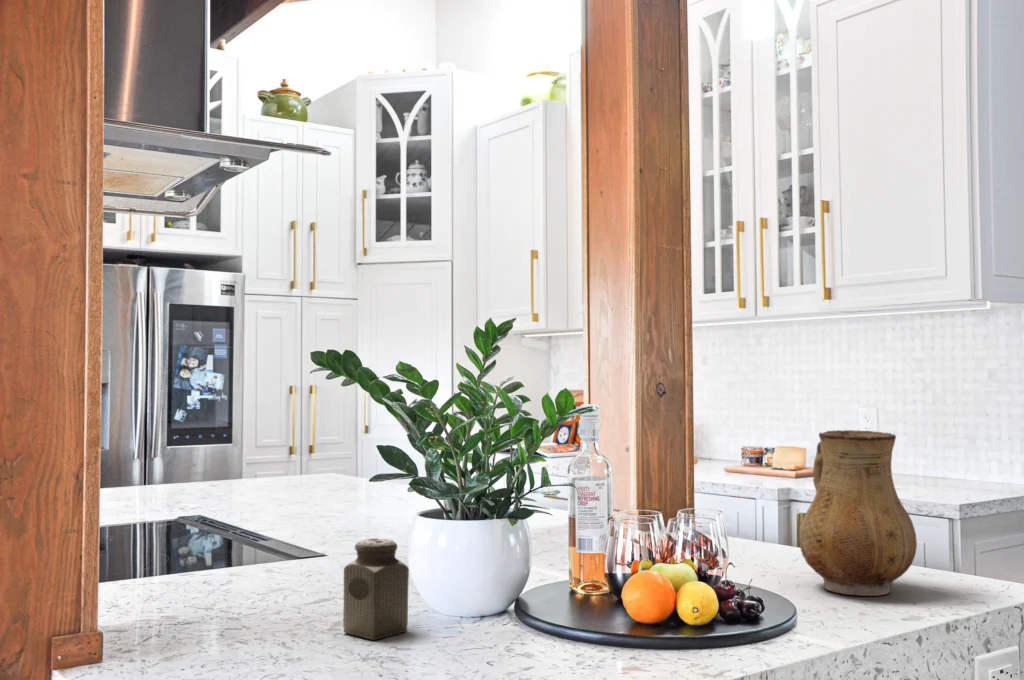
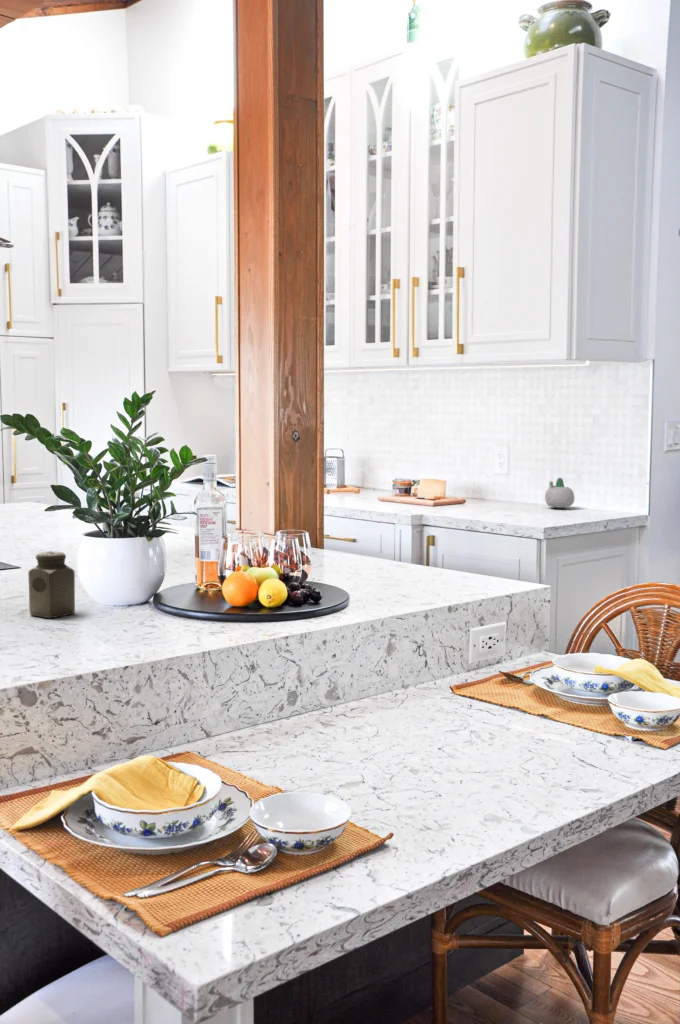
ceramic pitcher: present [799,430,917,596] -> none [366,473,445,589]
succulent planter: none [936,444,976,481] -> present [545,478,574,508]

